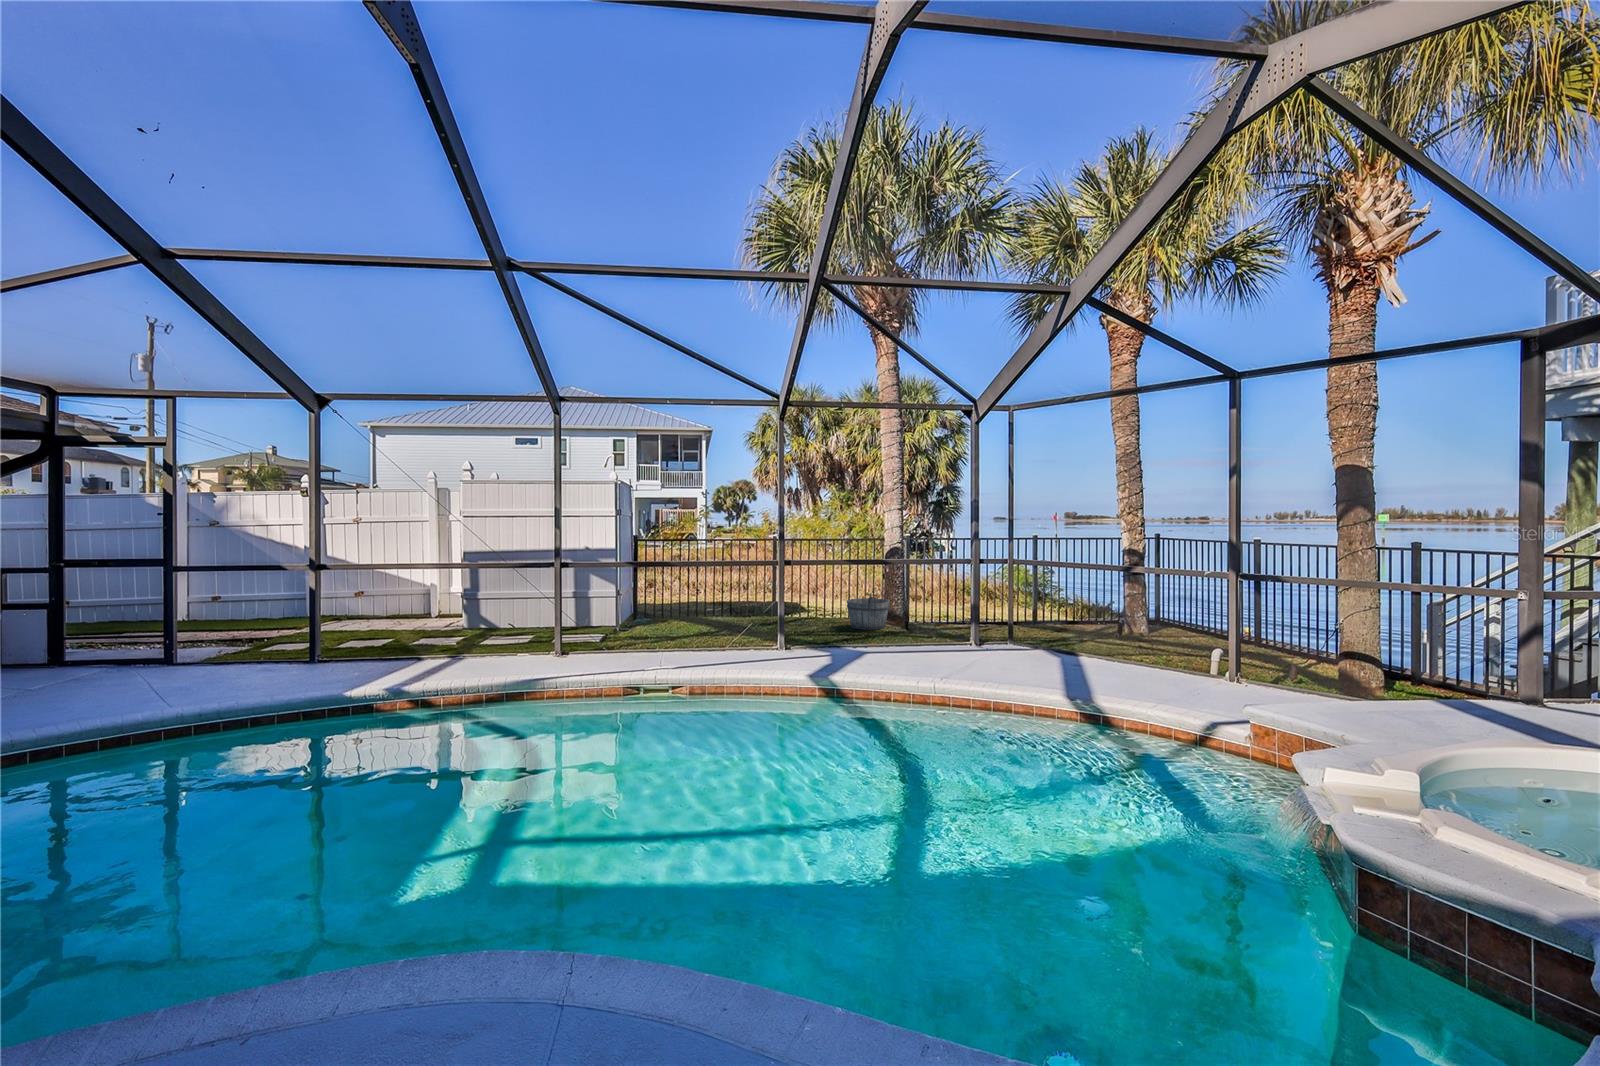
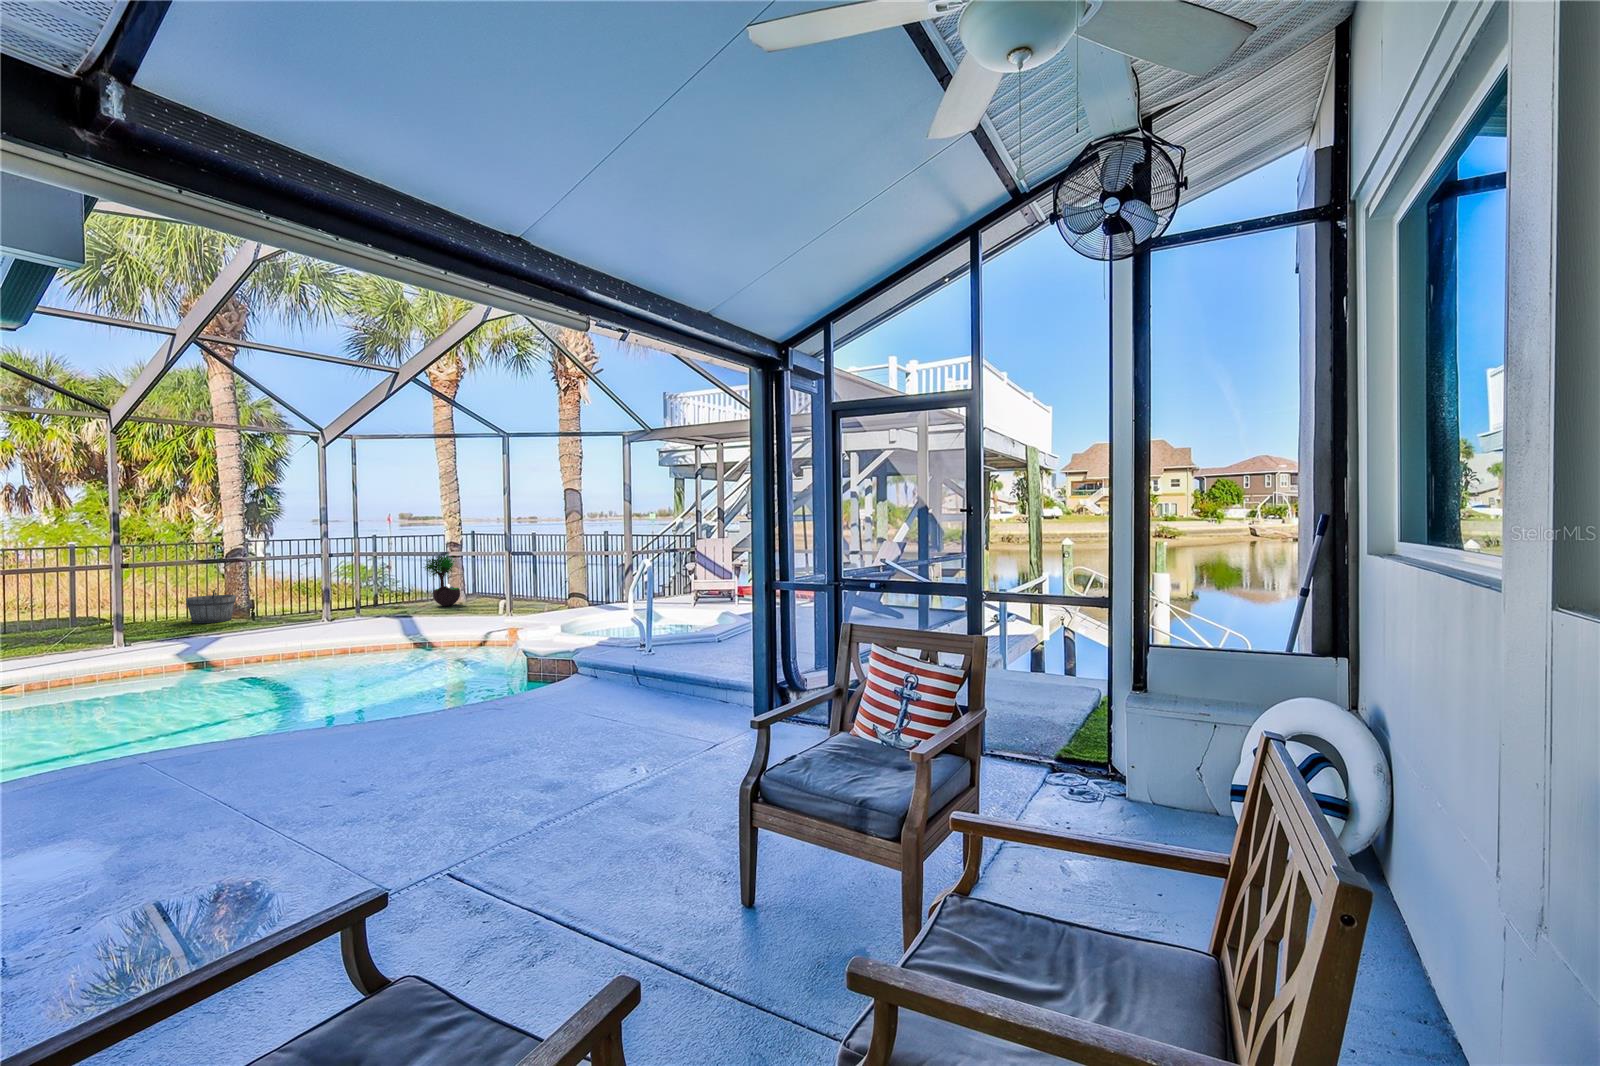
potted tree: none [1090,561,1142,641] -> present [423,554,460,606]

